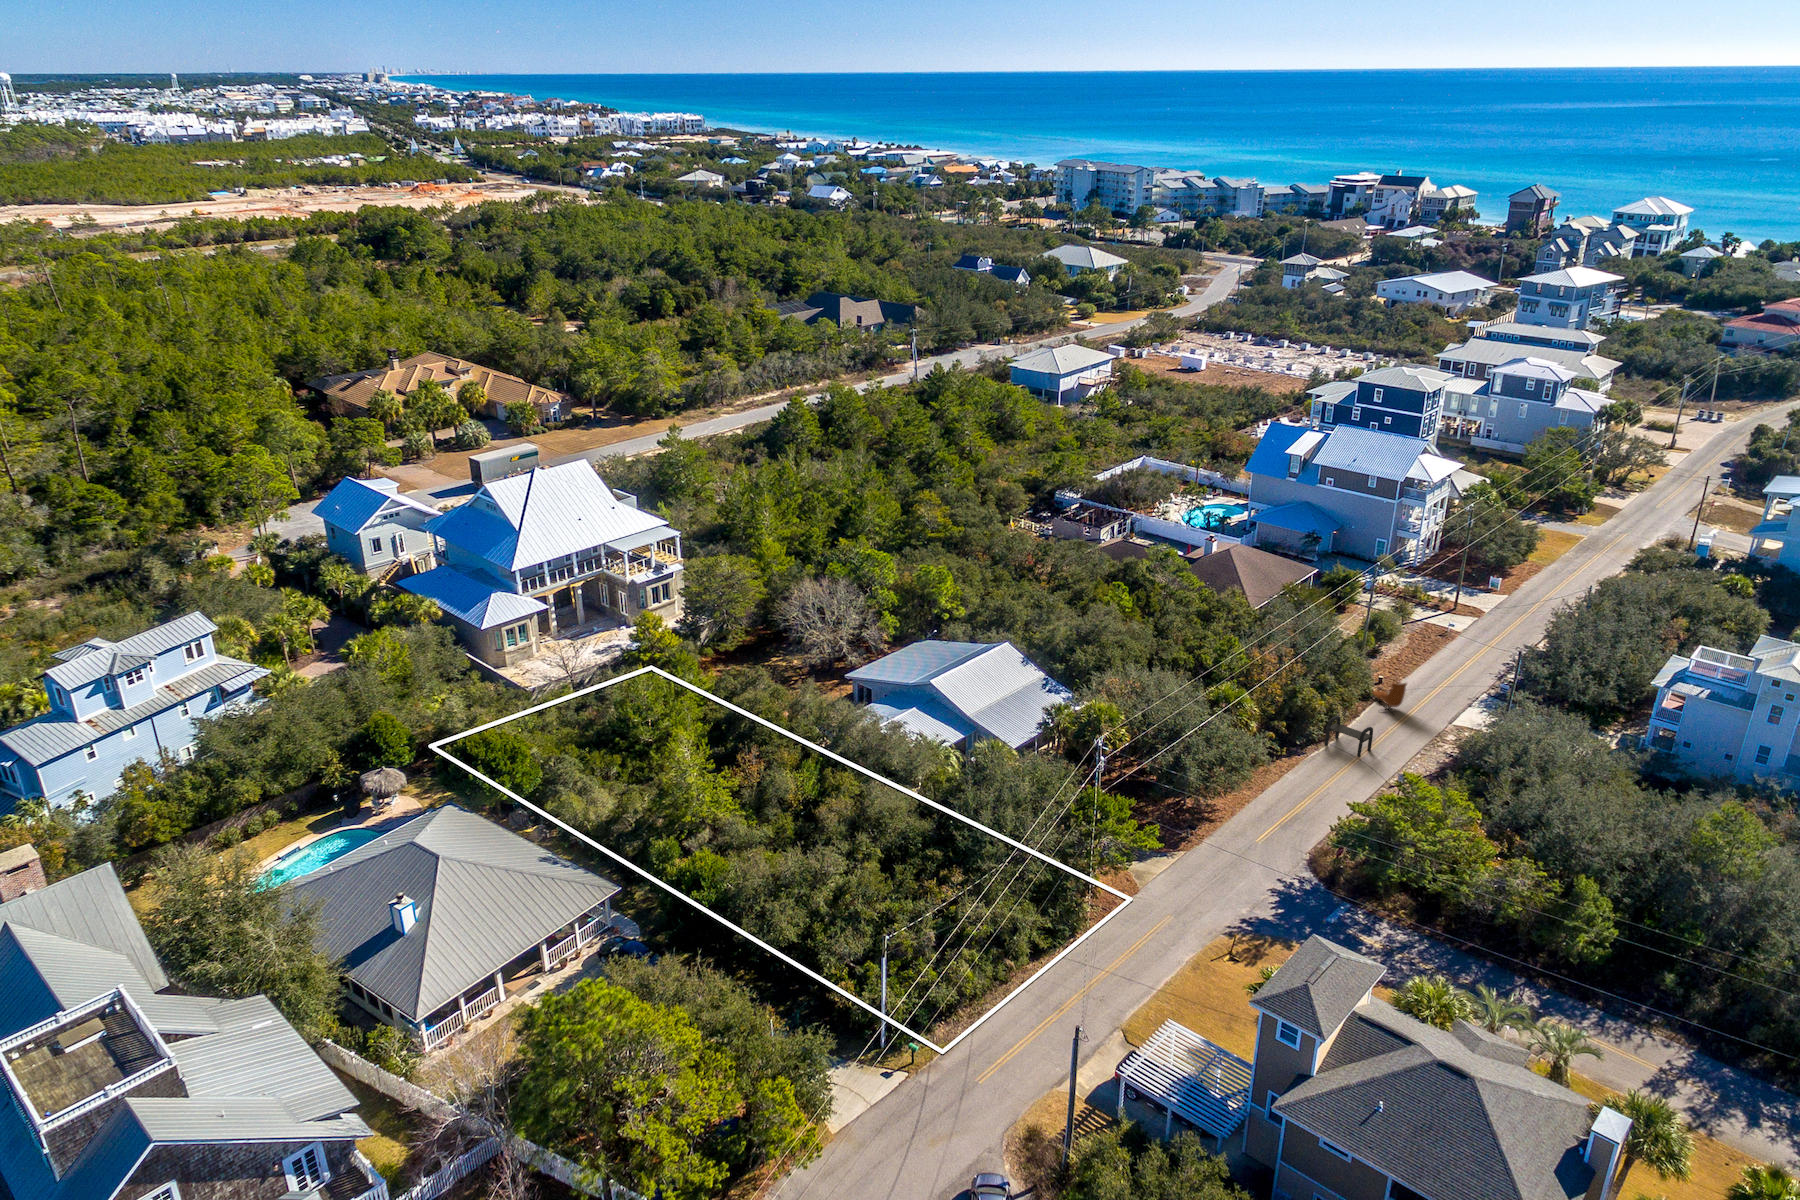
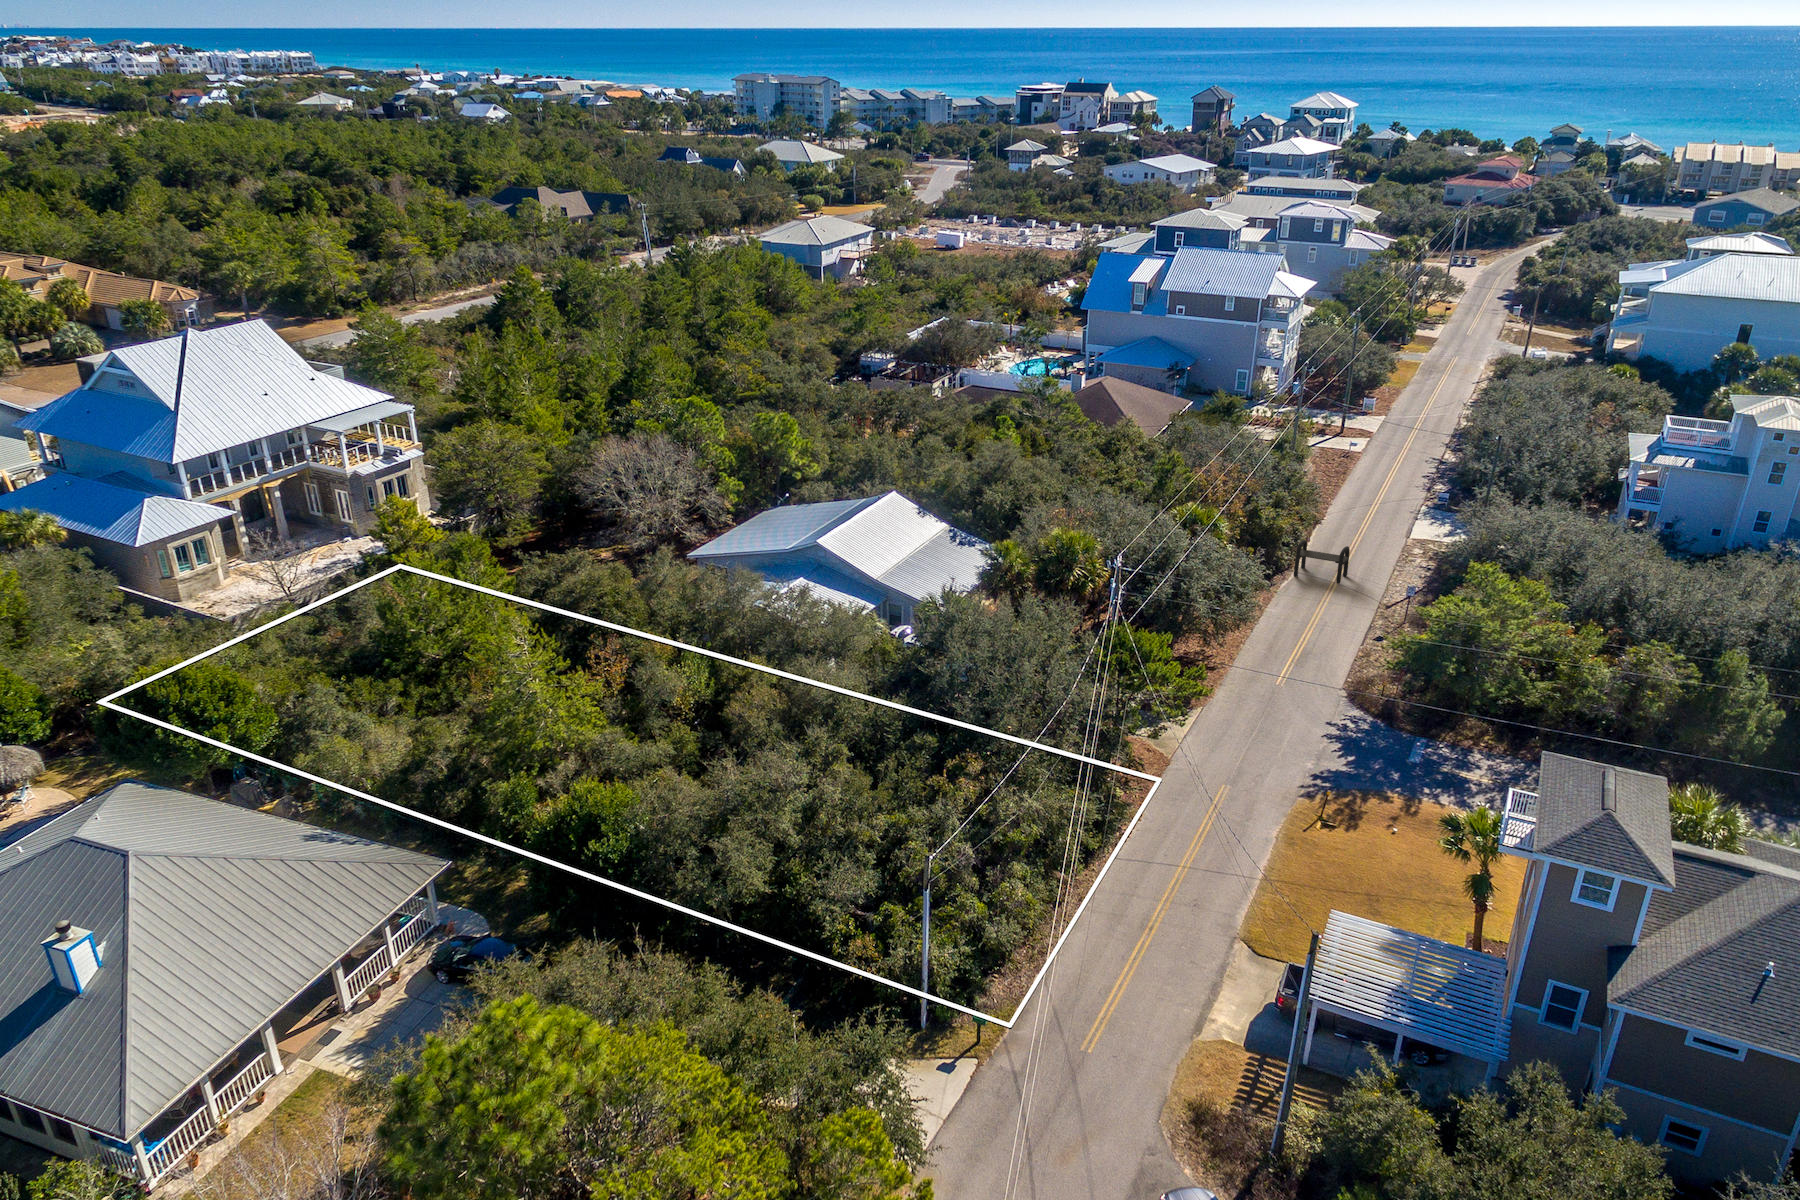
lounge chair: present [1372,683,1407,711] -> none [1317,497,1365,539]

